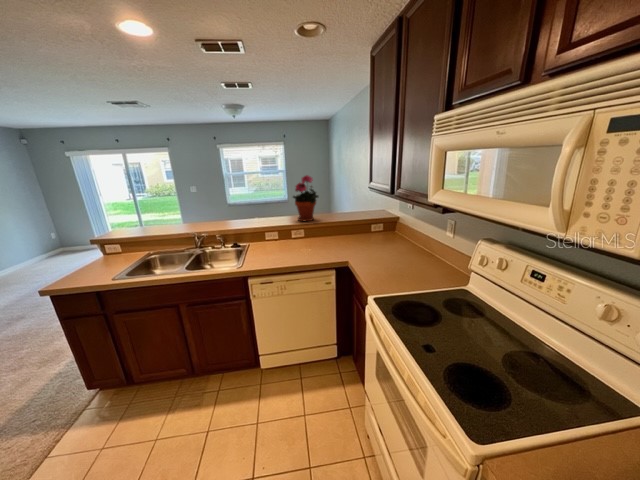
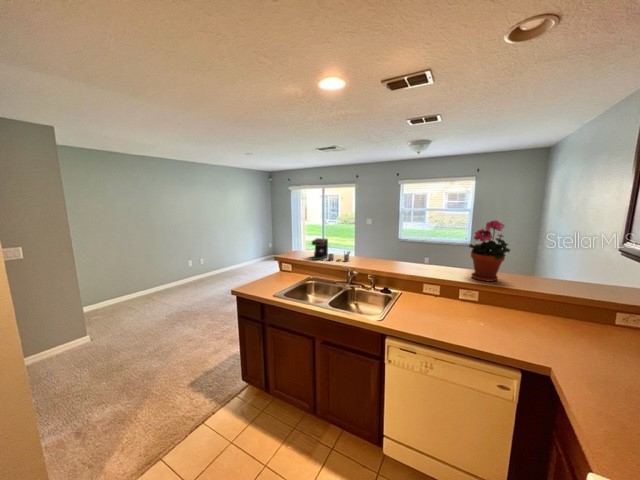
coffee maker: none [142,209,191,234] -> present [312,238,350,261]

